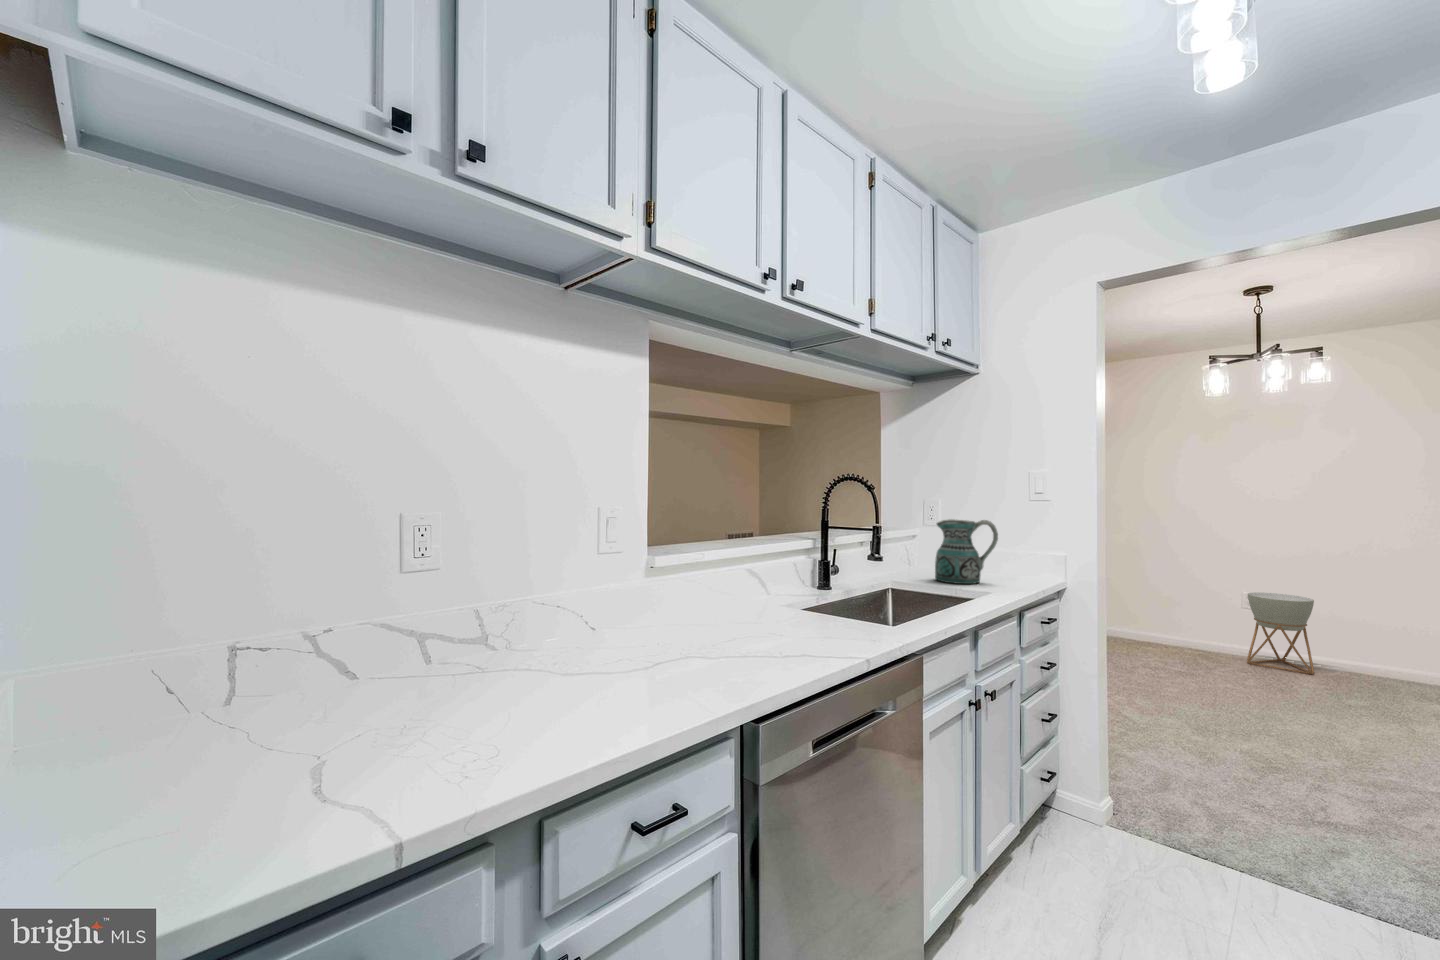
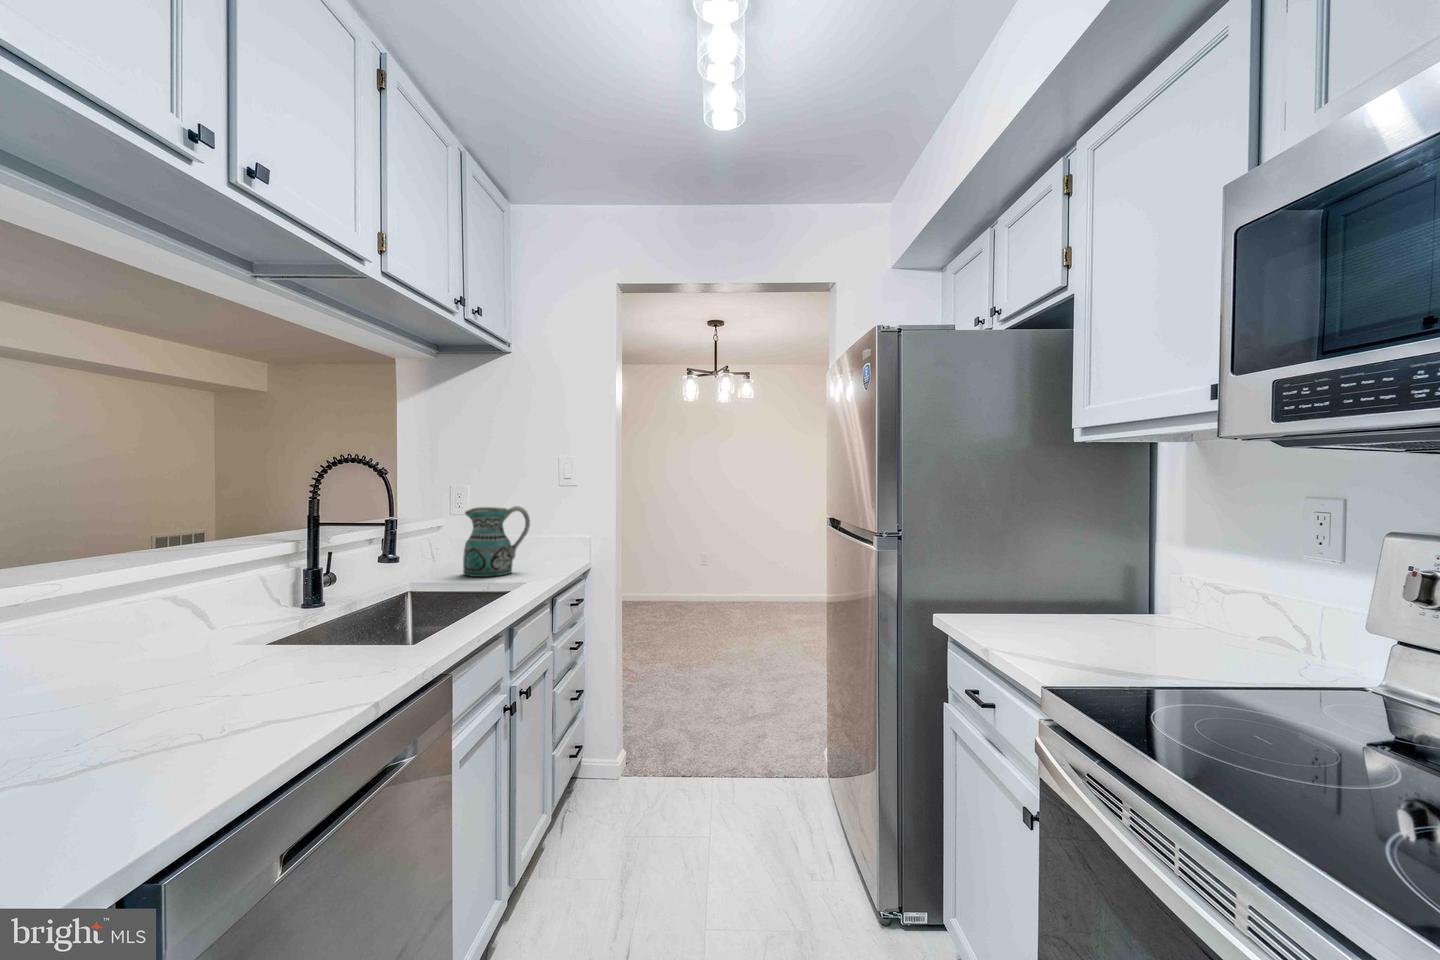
planter: present [1247,592,1314,675] -> none [705,552,741,608]

